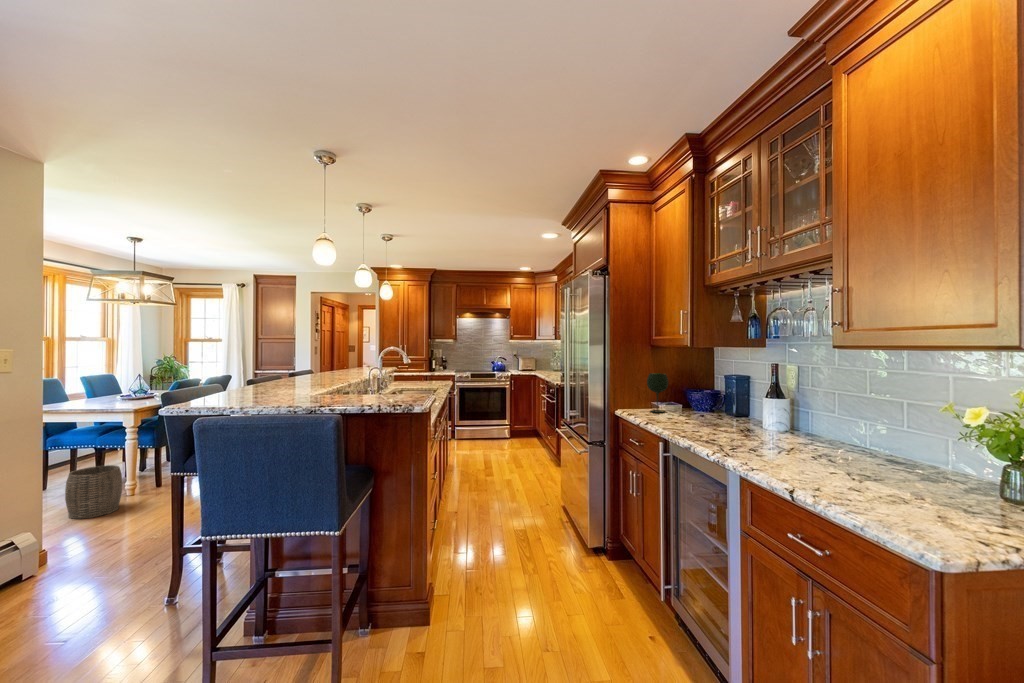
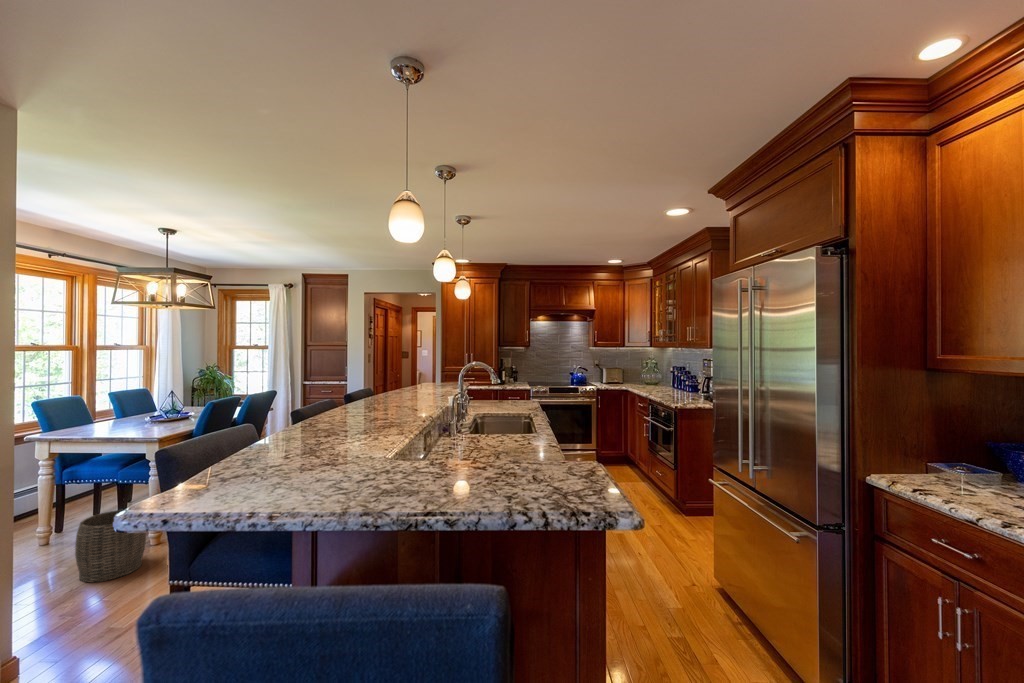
wine glass: present [647,373,668,413] -> none [933,412,981,481]

